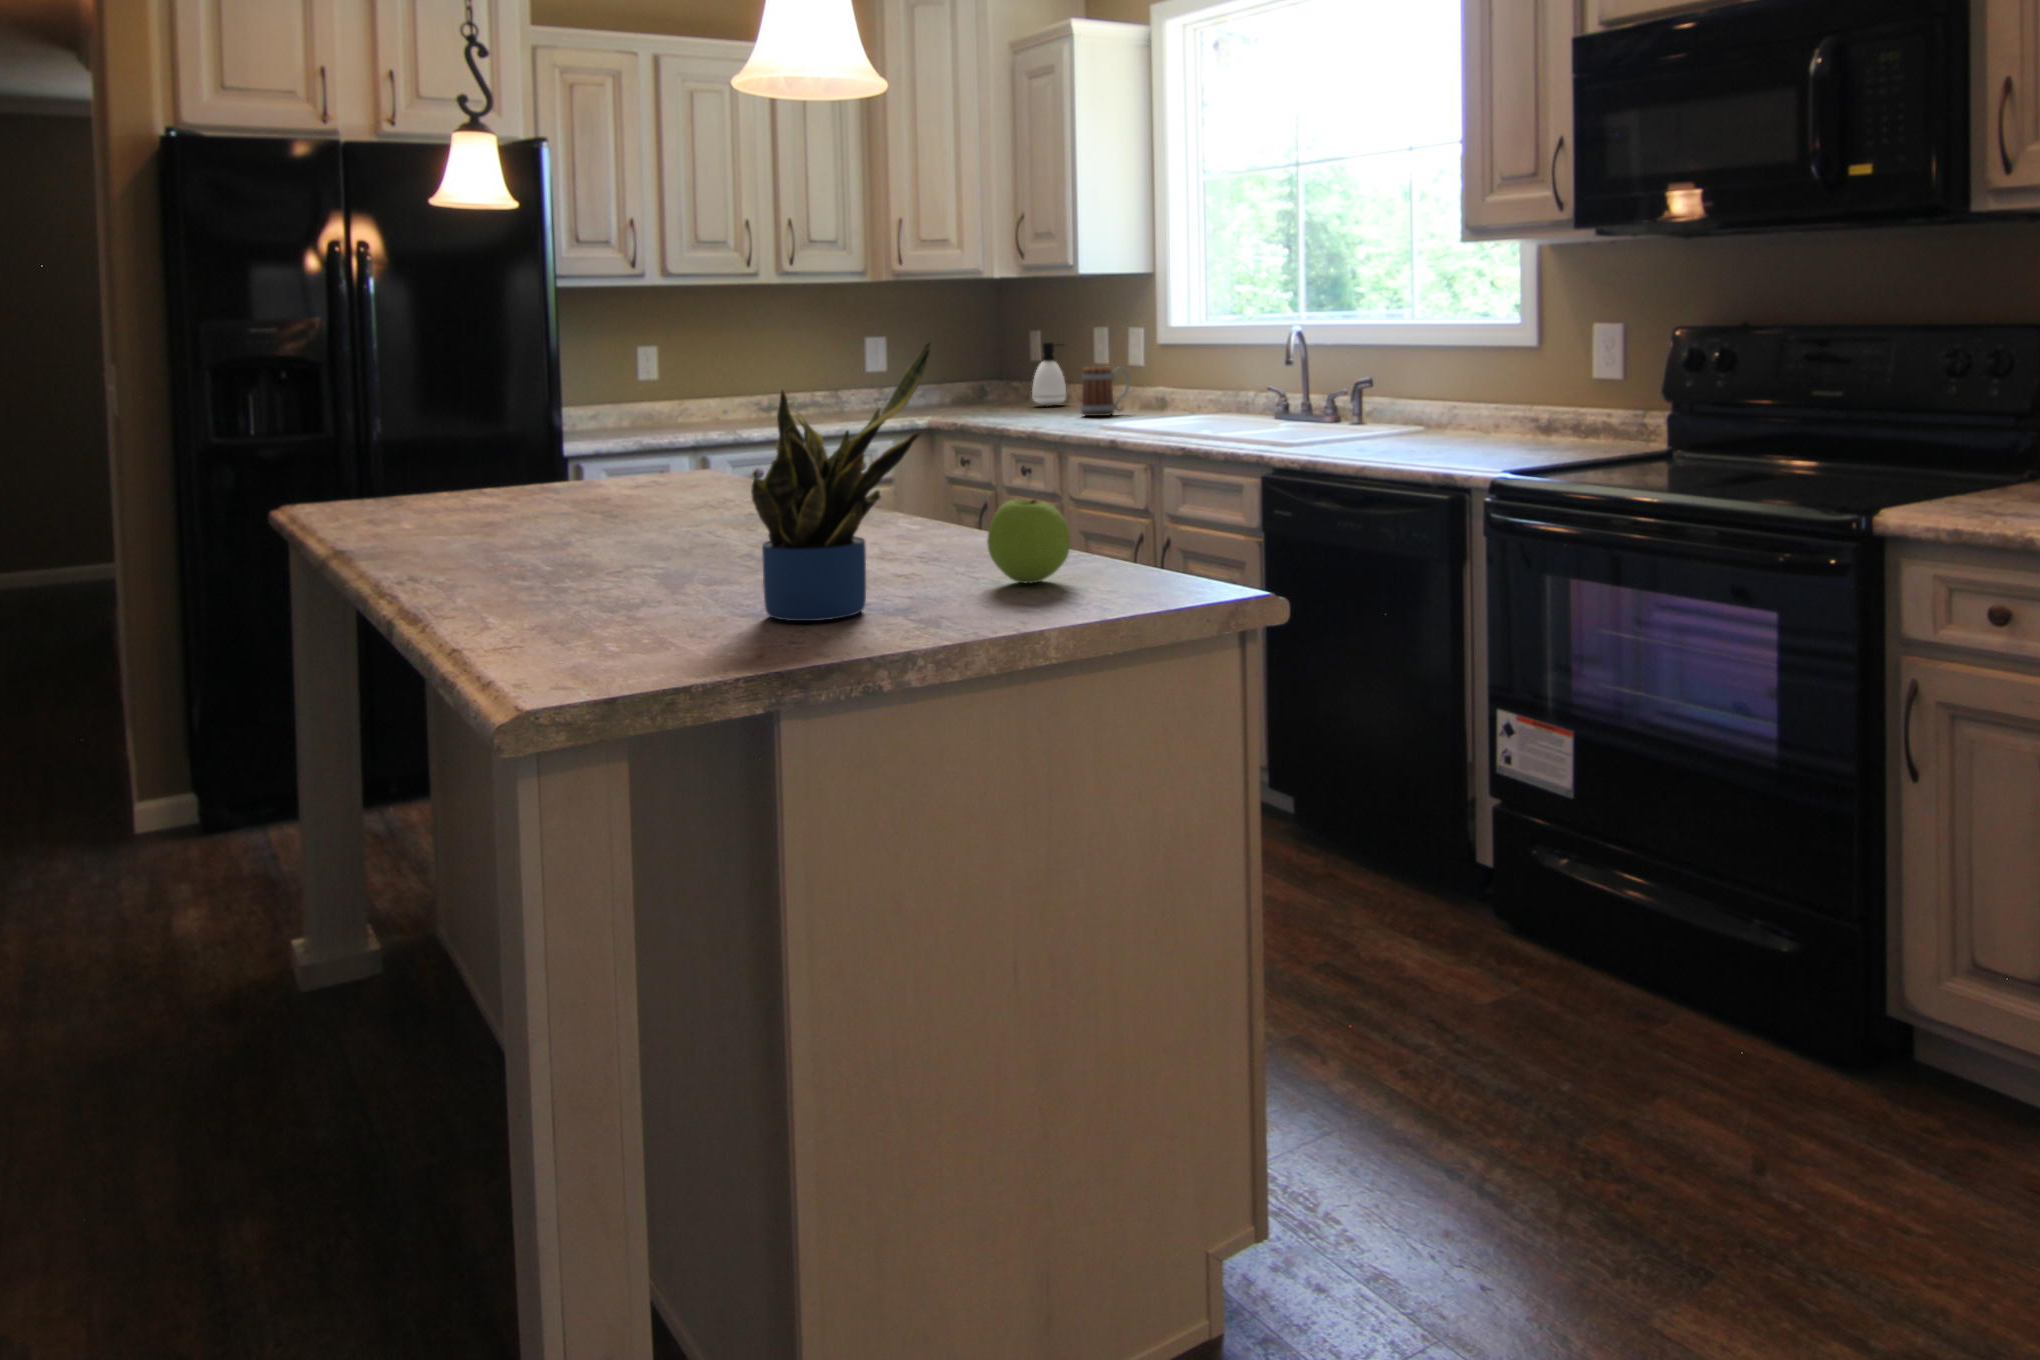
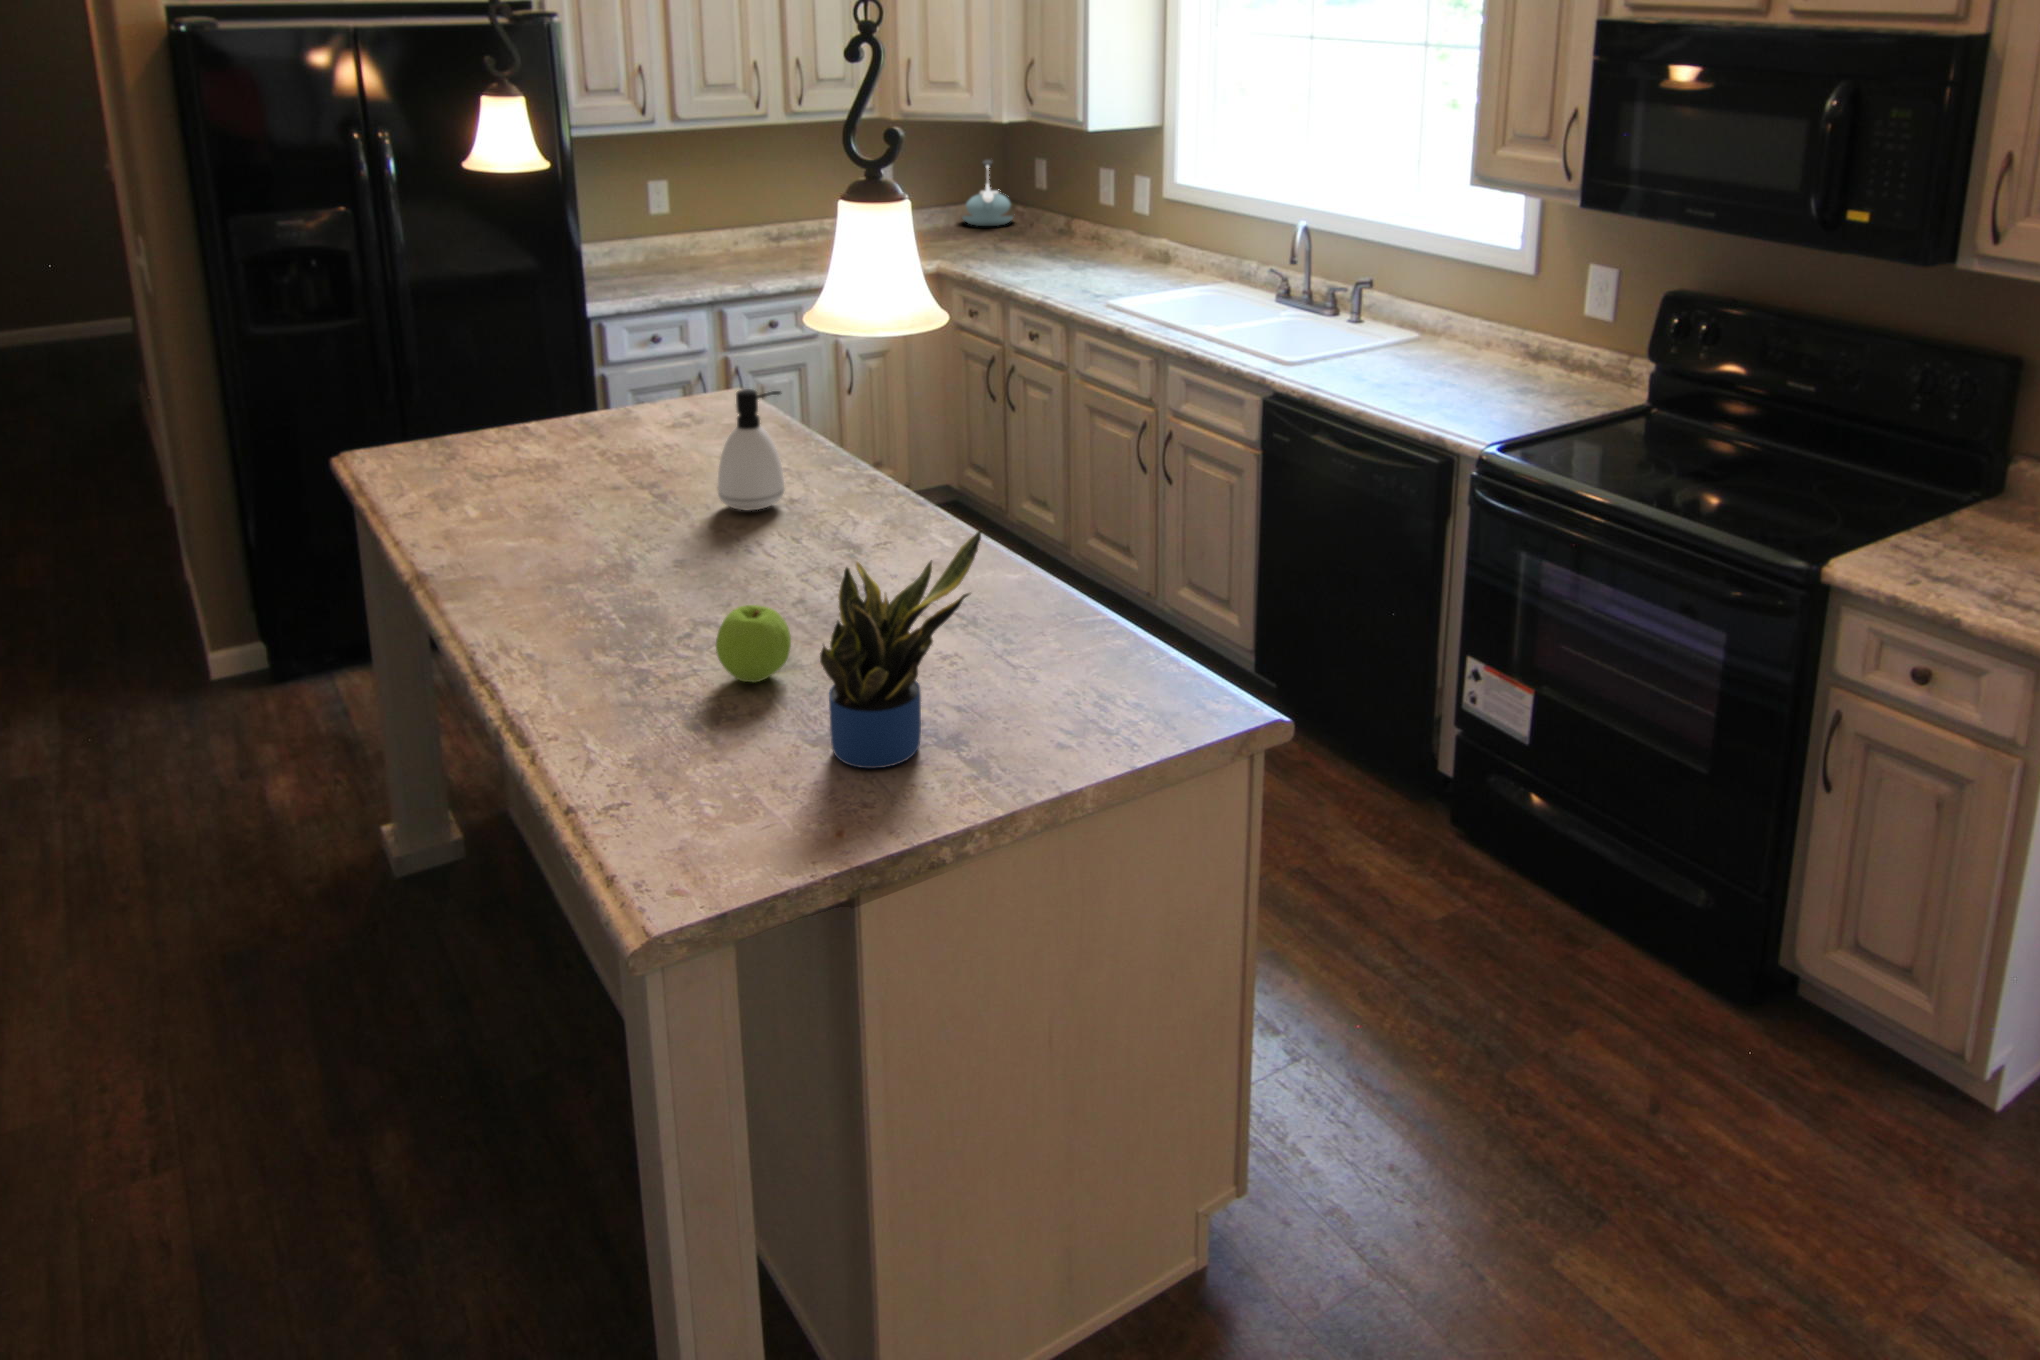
kettle: none [955,335,1011,401] -> present [963,160,1013,226]
soap dispenser: present [1032,342,1067,406] -> present [718,389,785,511]
mug: present [1080,367,1130,416] -> none [1086,224,1136,276]
apple: present [987,499,1070,583] -> present [716,605,791,682]

